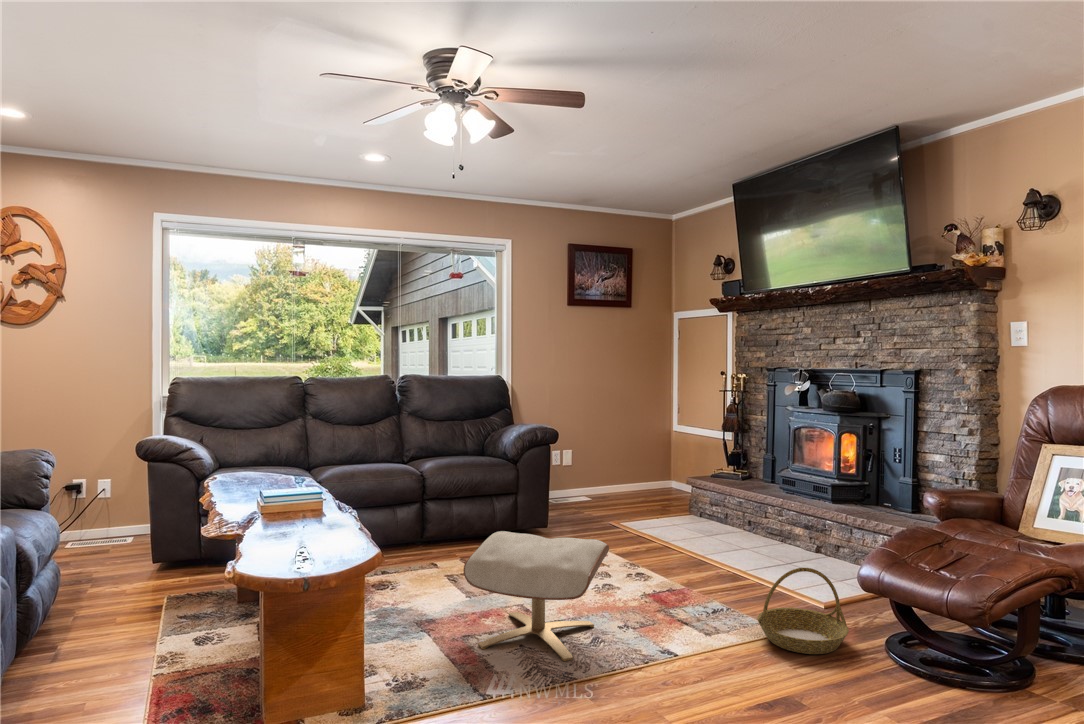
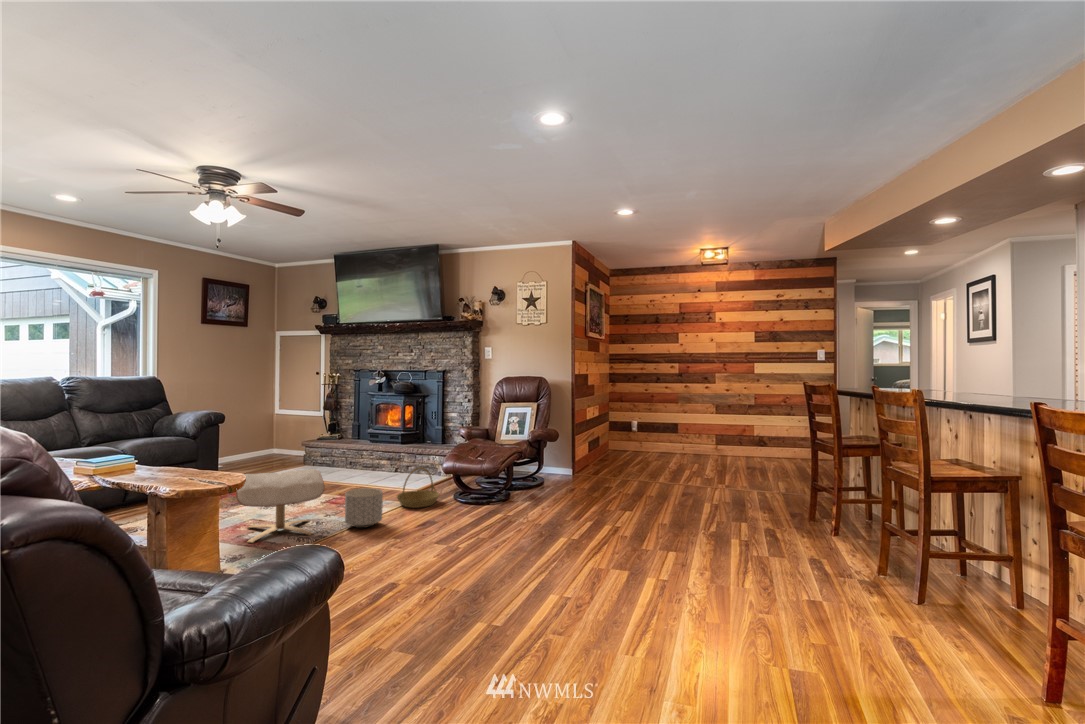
planter: none [627,592,696,674] -> present [345,488,383,528]

